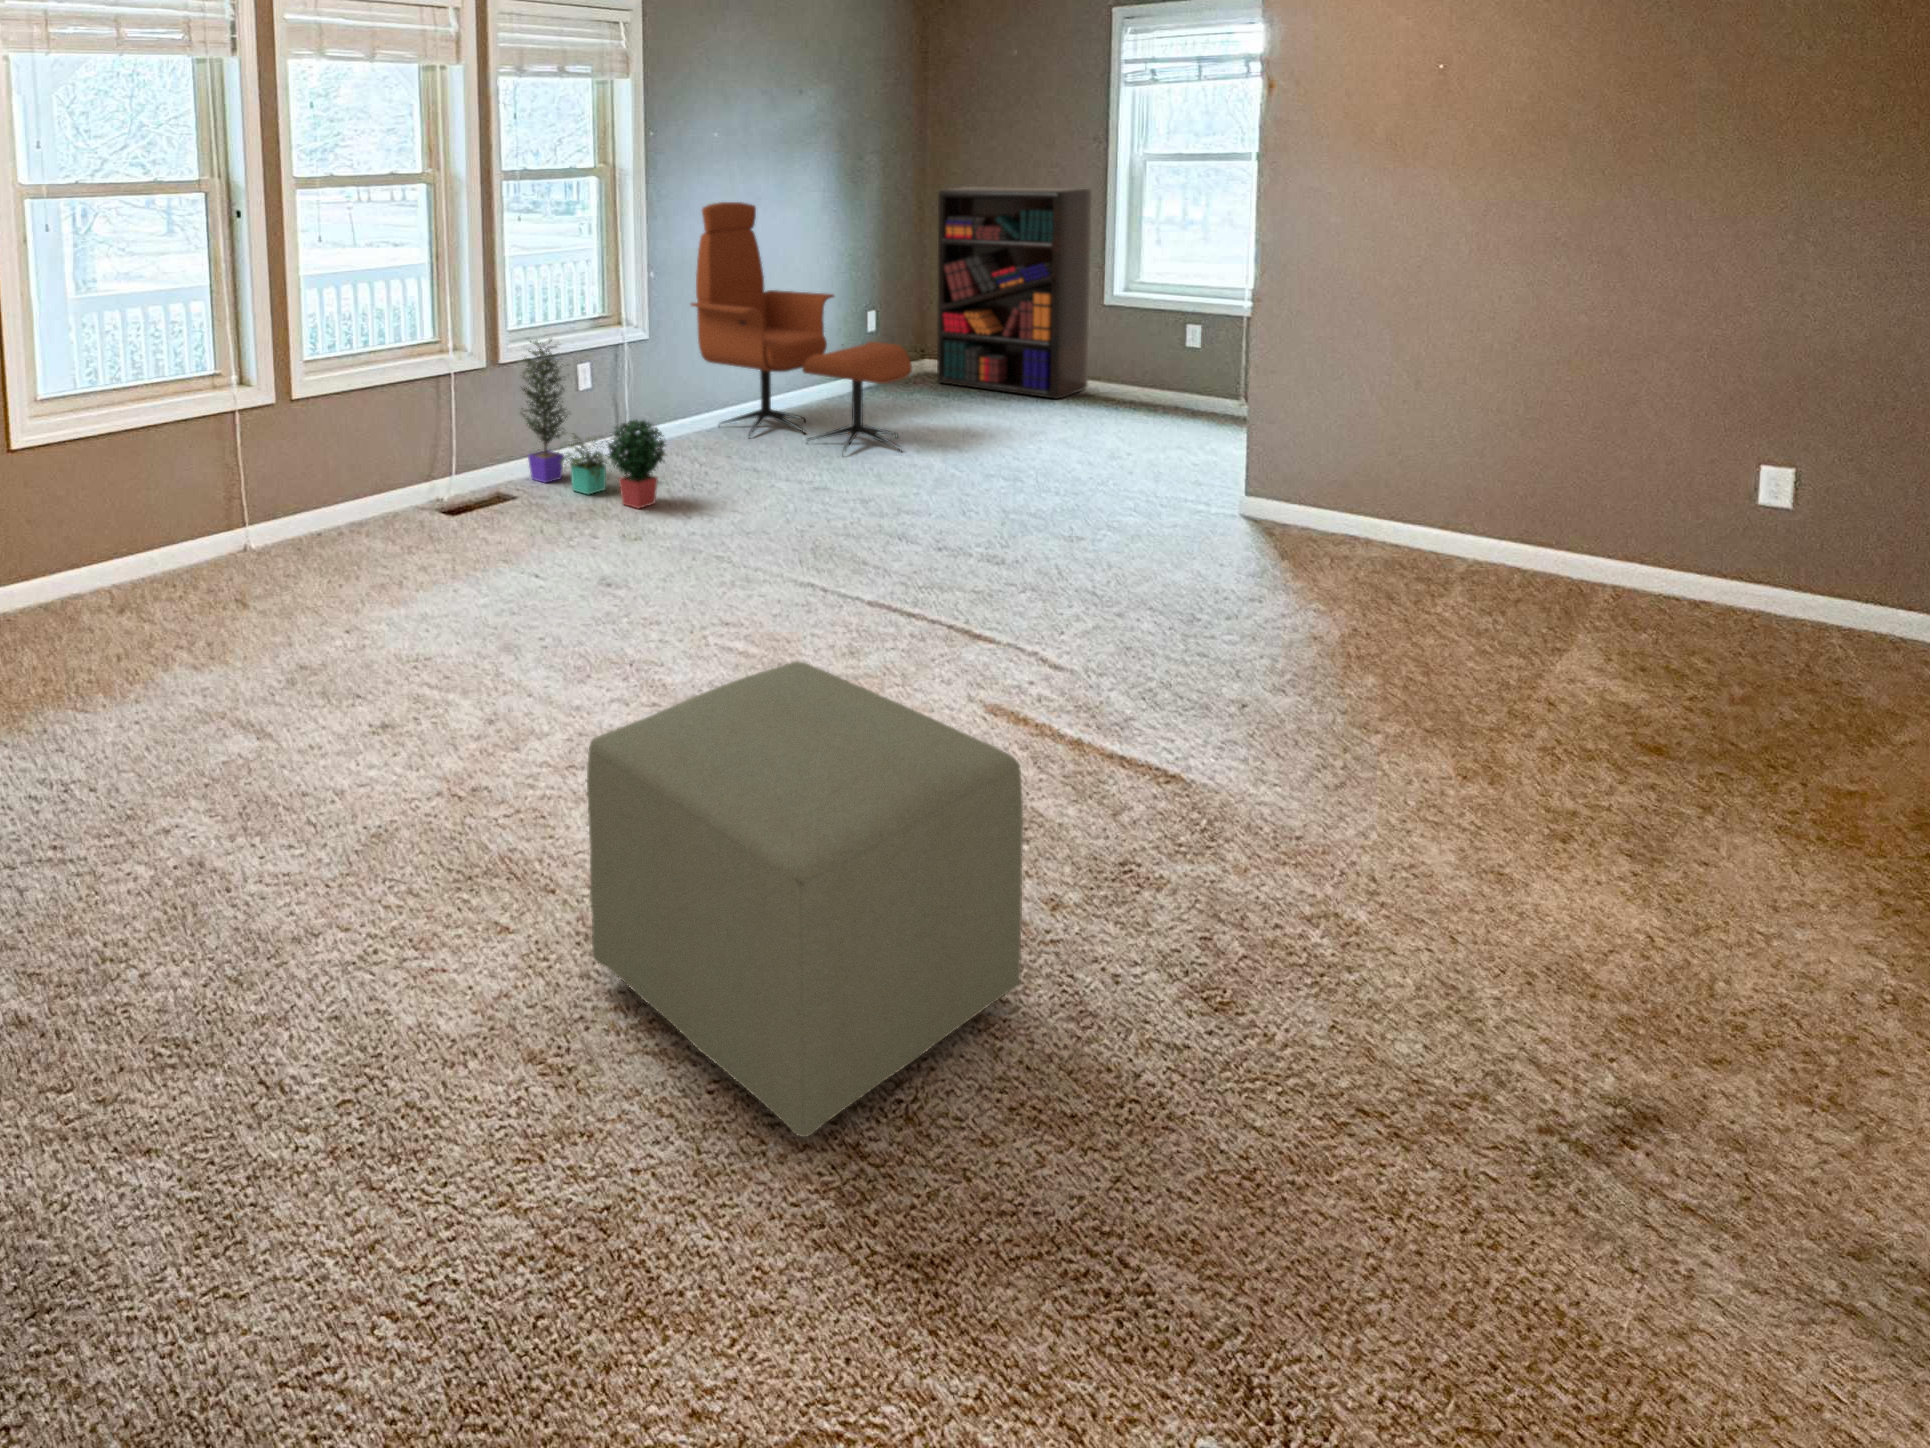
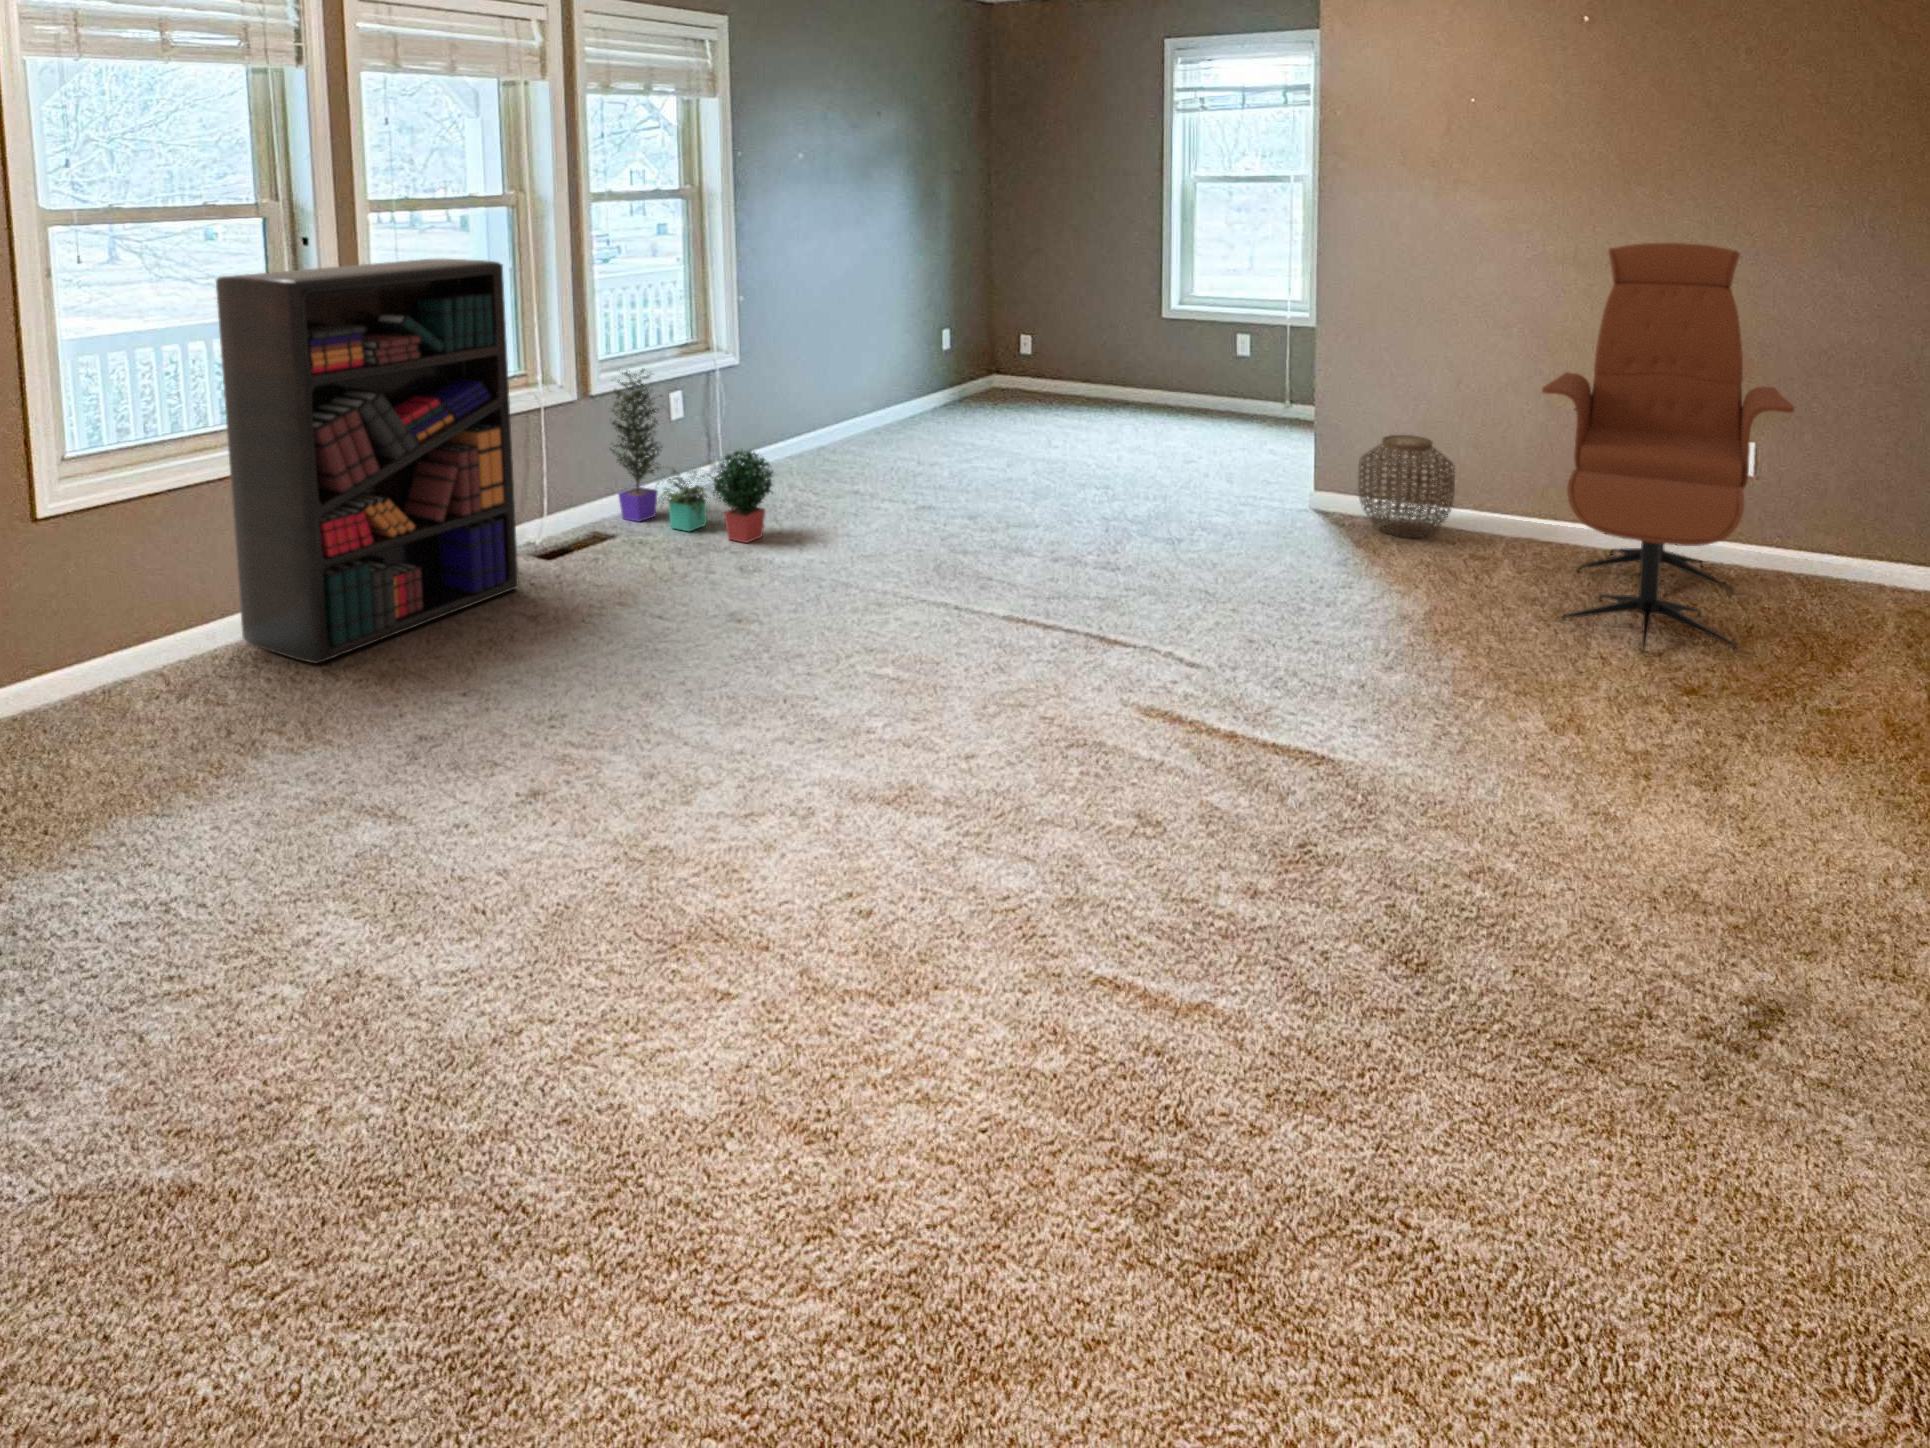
bookshelf: present [937,187,1092,399] -> present [216,258,519,663]
lounge chair: present [691,202,912,453] -> present [1542,243,1794,655]
woven basket: none [1286,433,1400,546] -> present [1358,435,1455,538]
ottoman: present [587,661,1023,1137] -> none [827,685,1254,1160]

